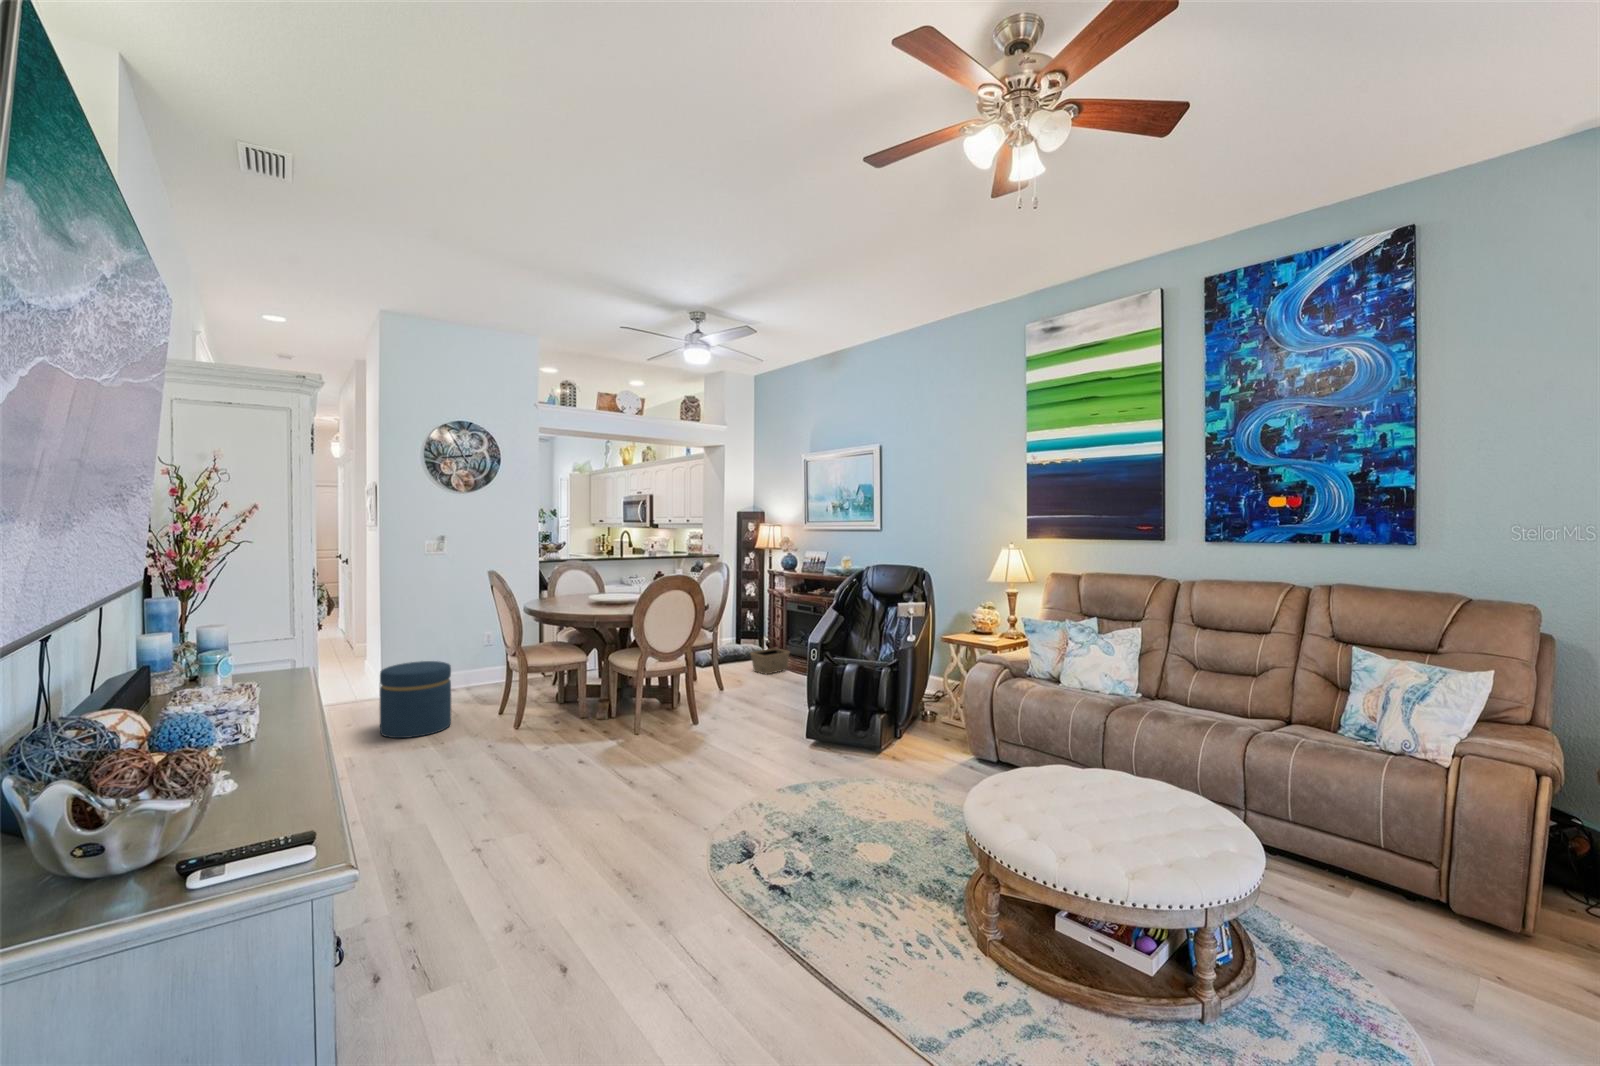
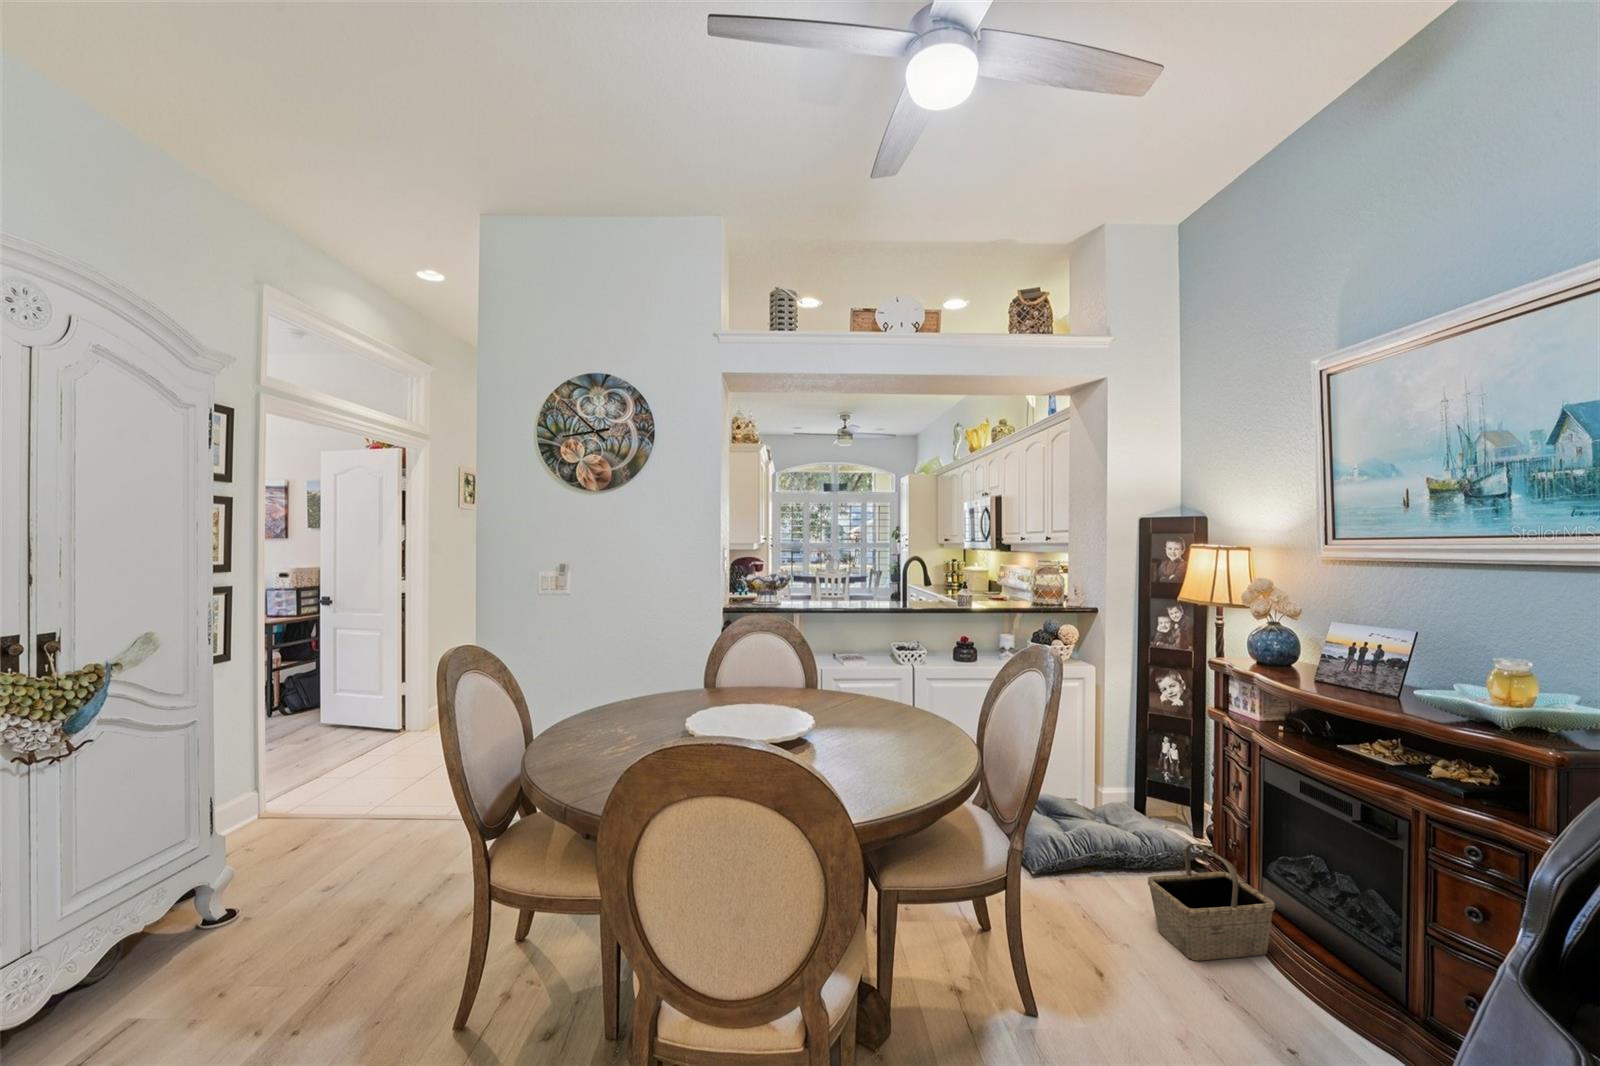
ottoman: present [380,661,451,738] -> none [303,798,444,975]

